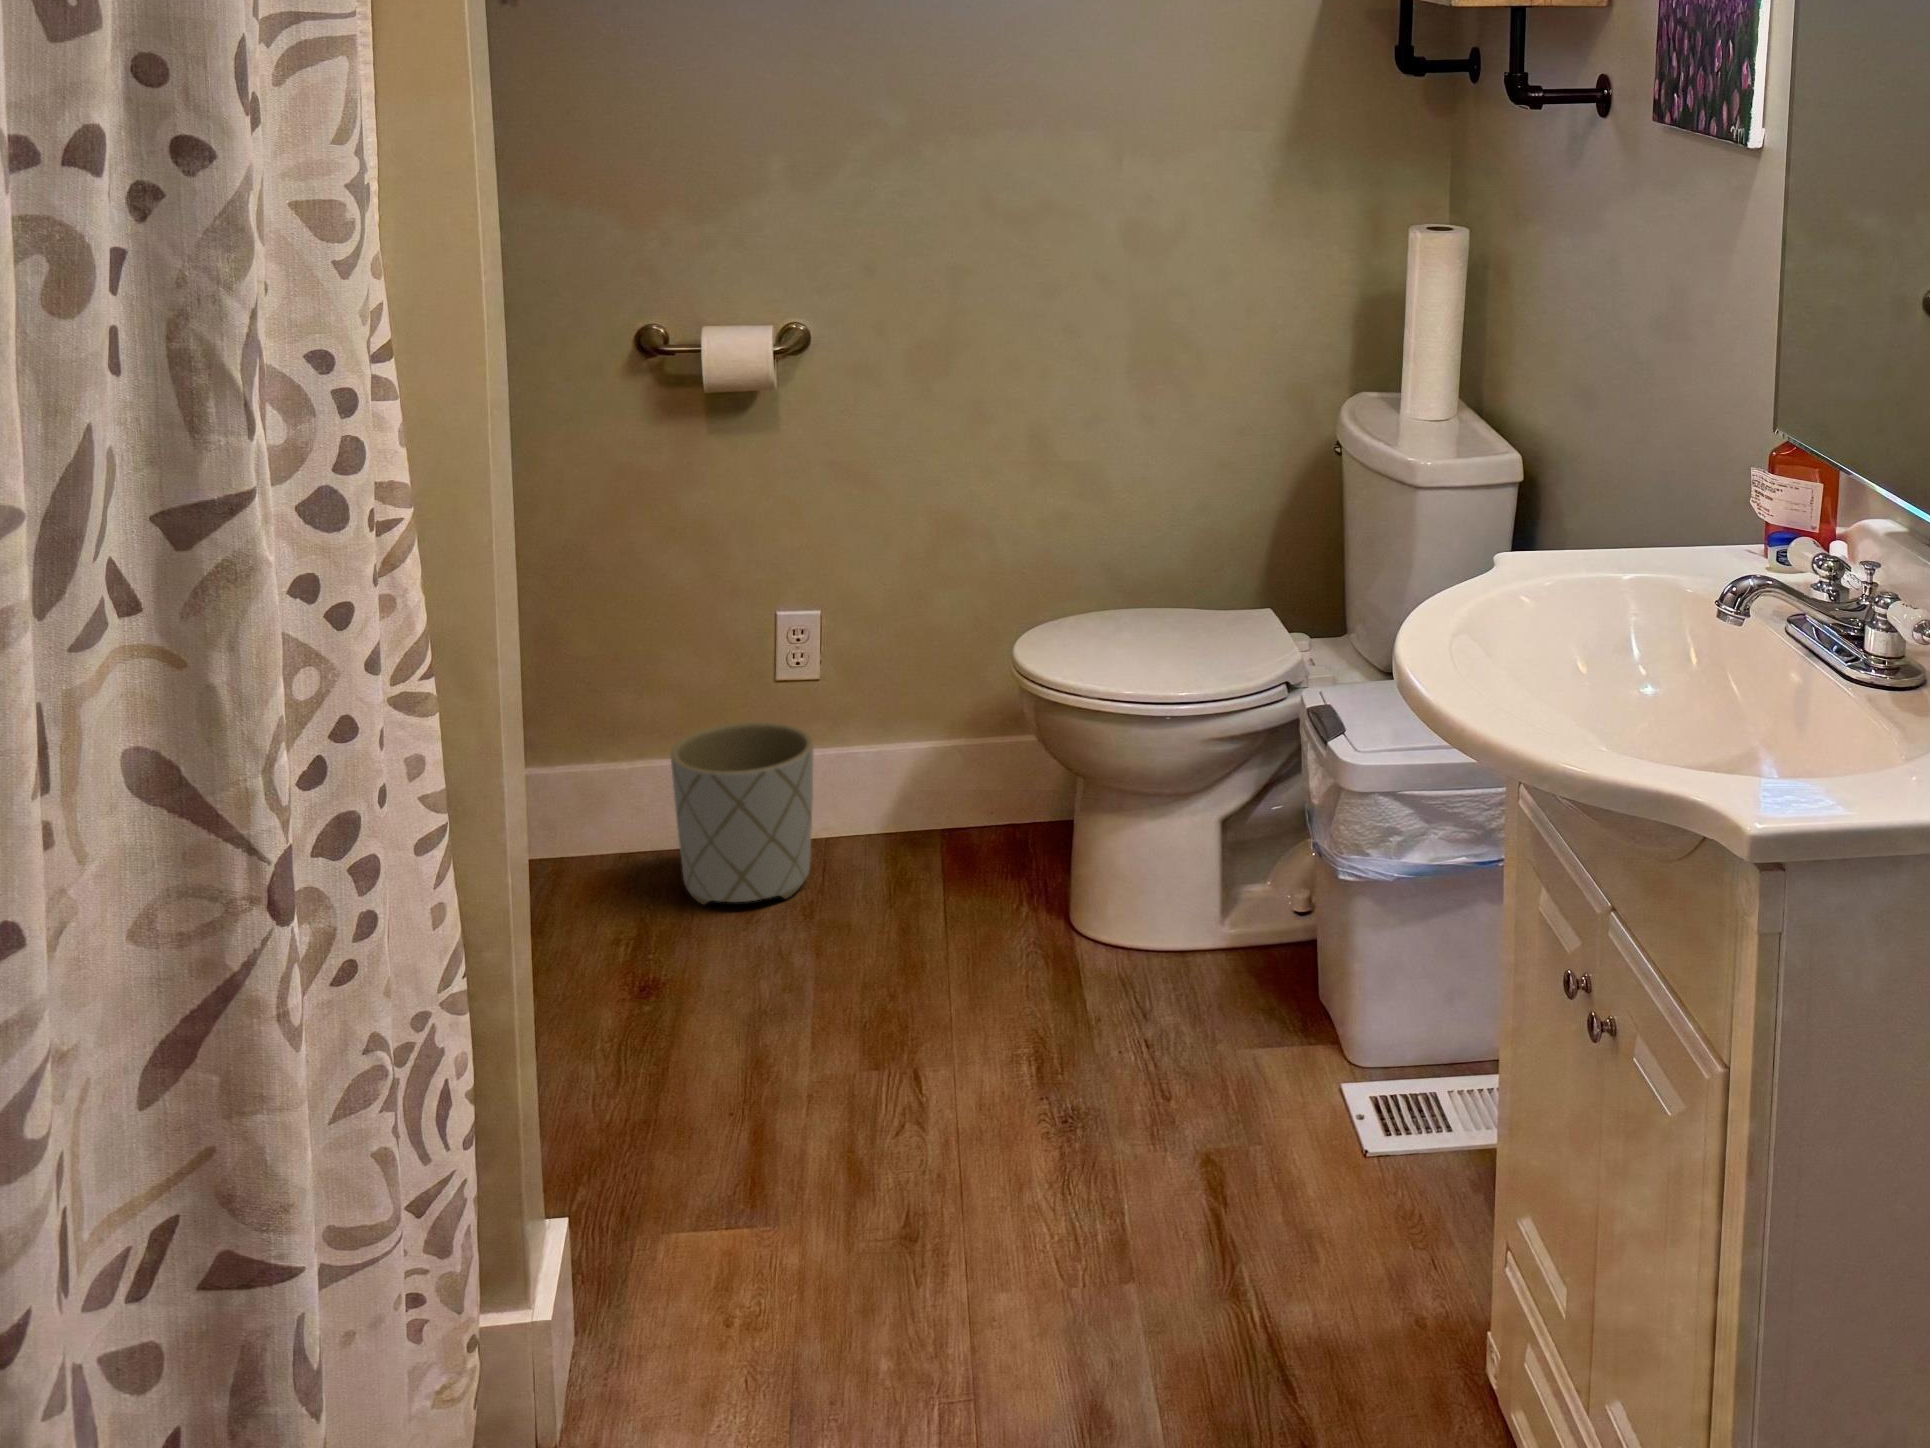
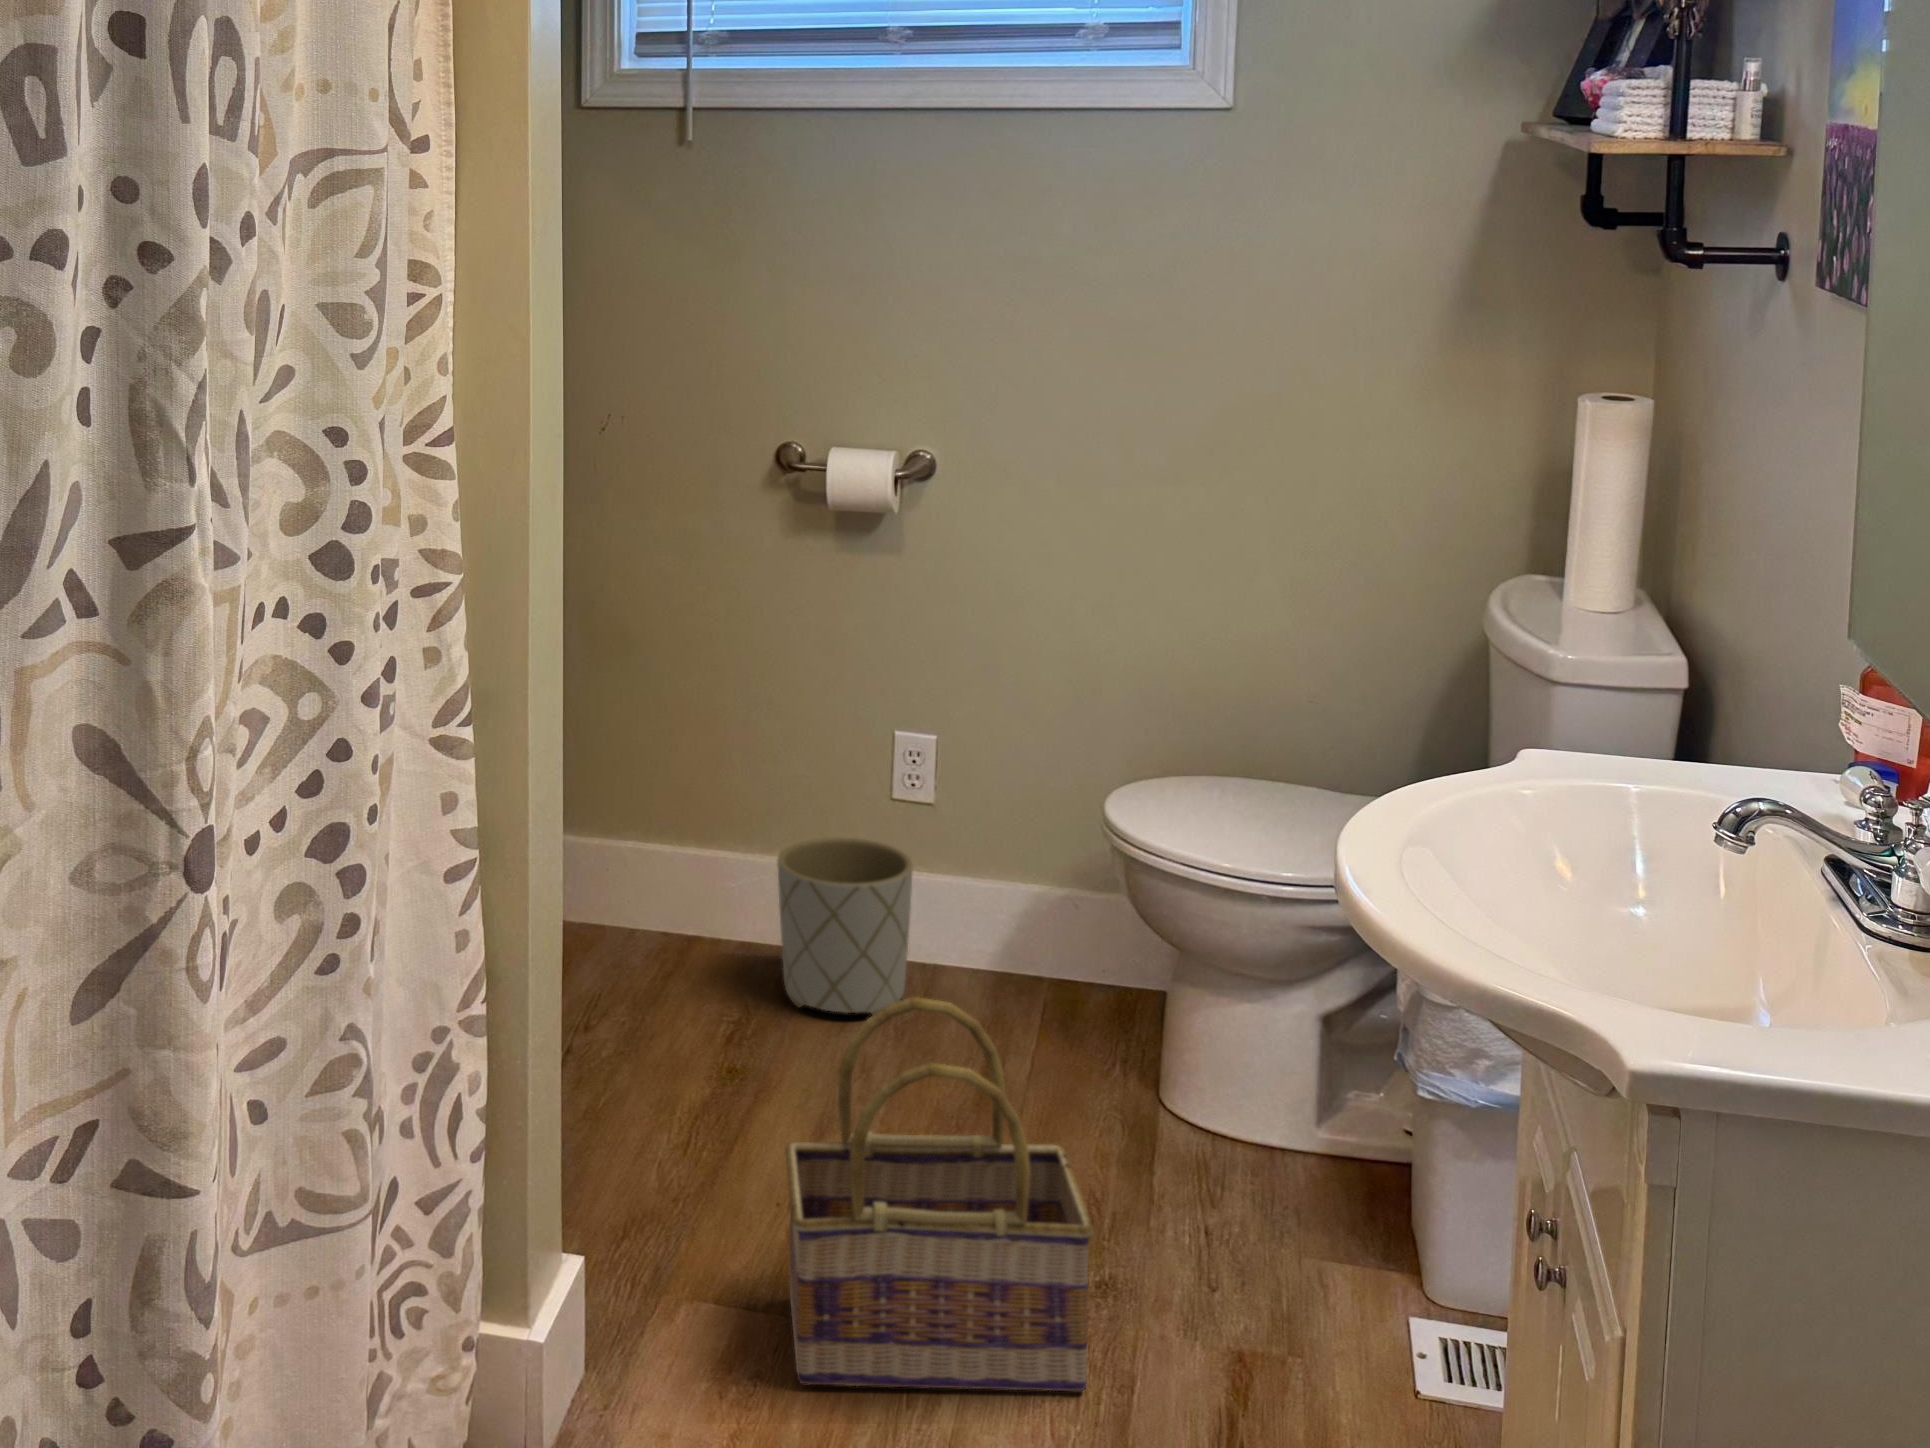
basket: none [755,873,1076,1284] -> present [785,997,1094,1391]

